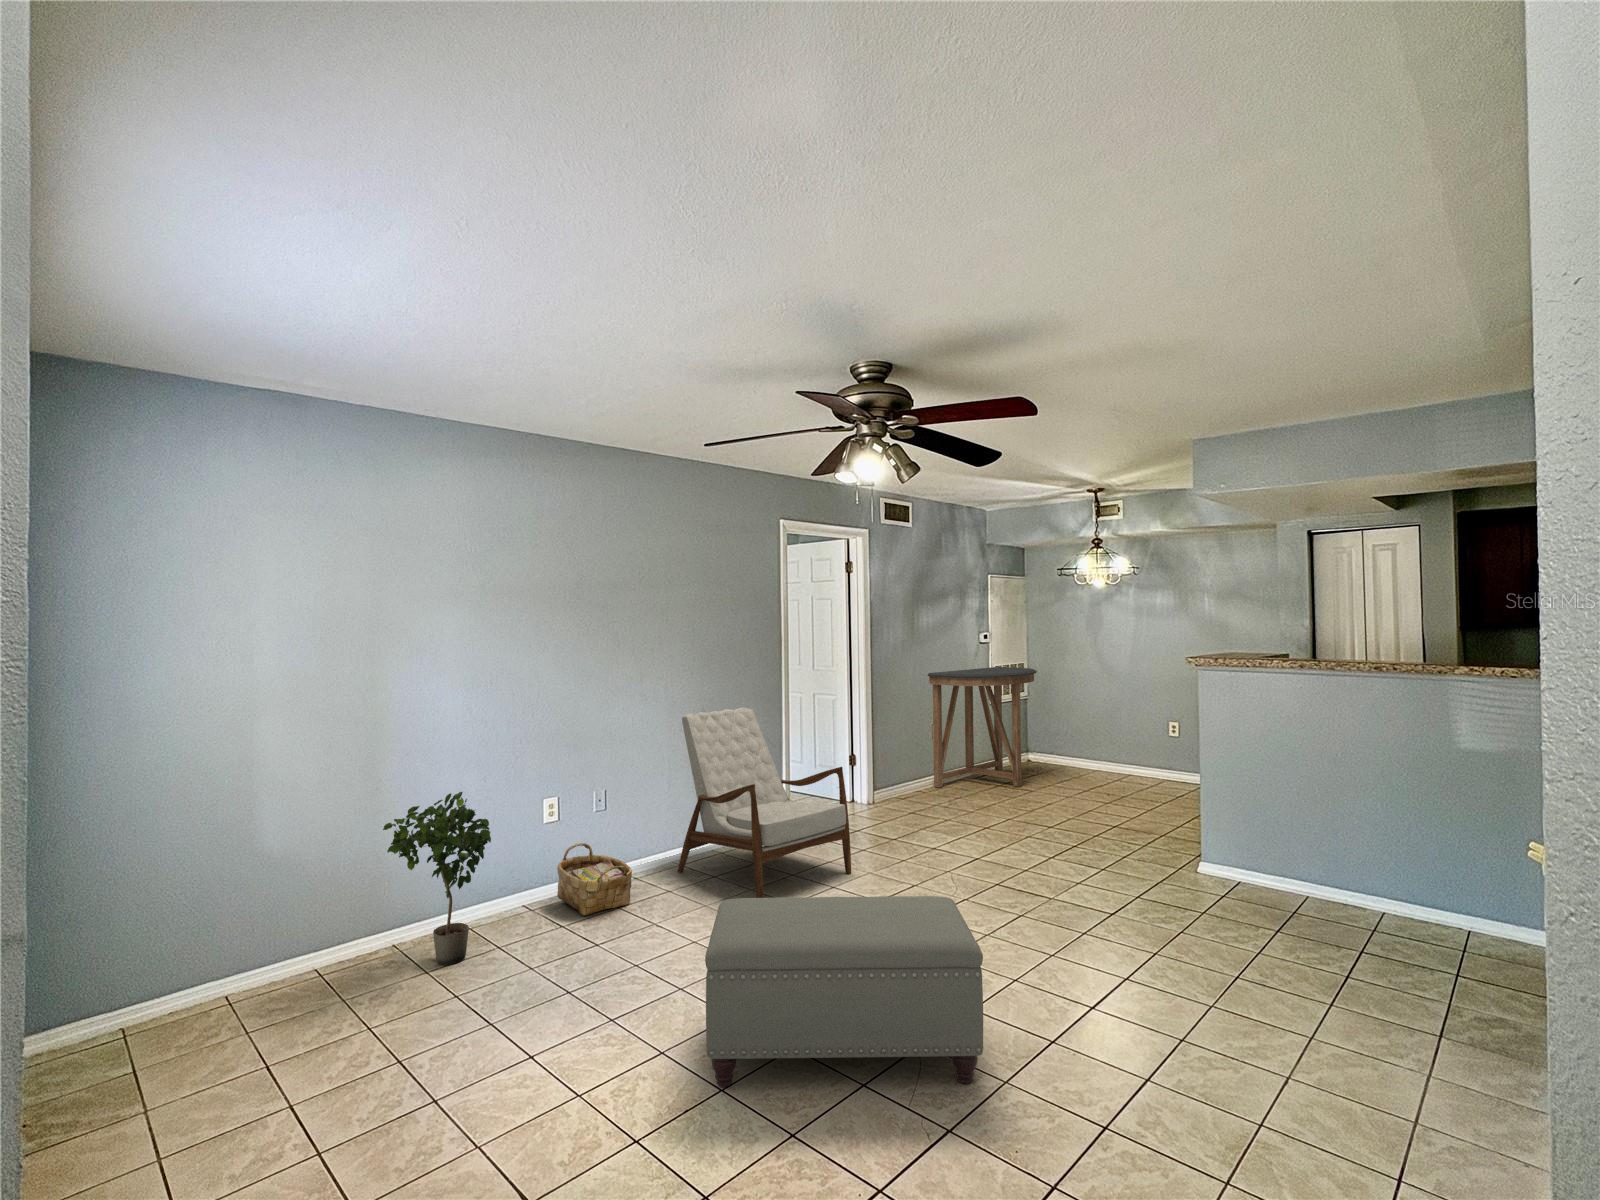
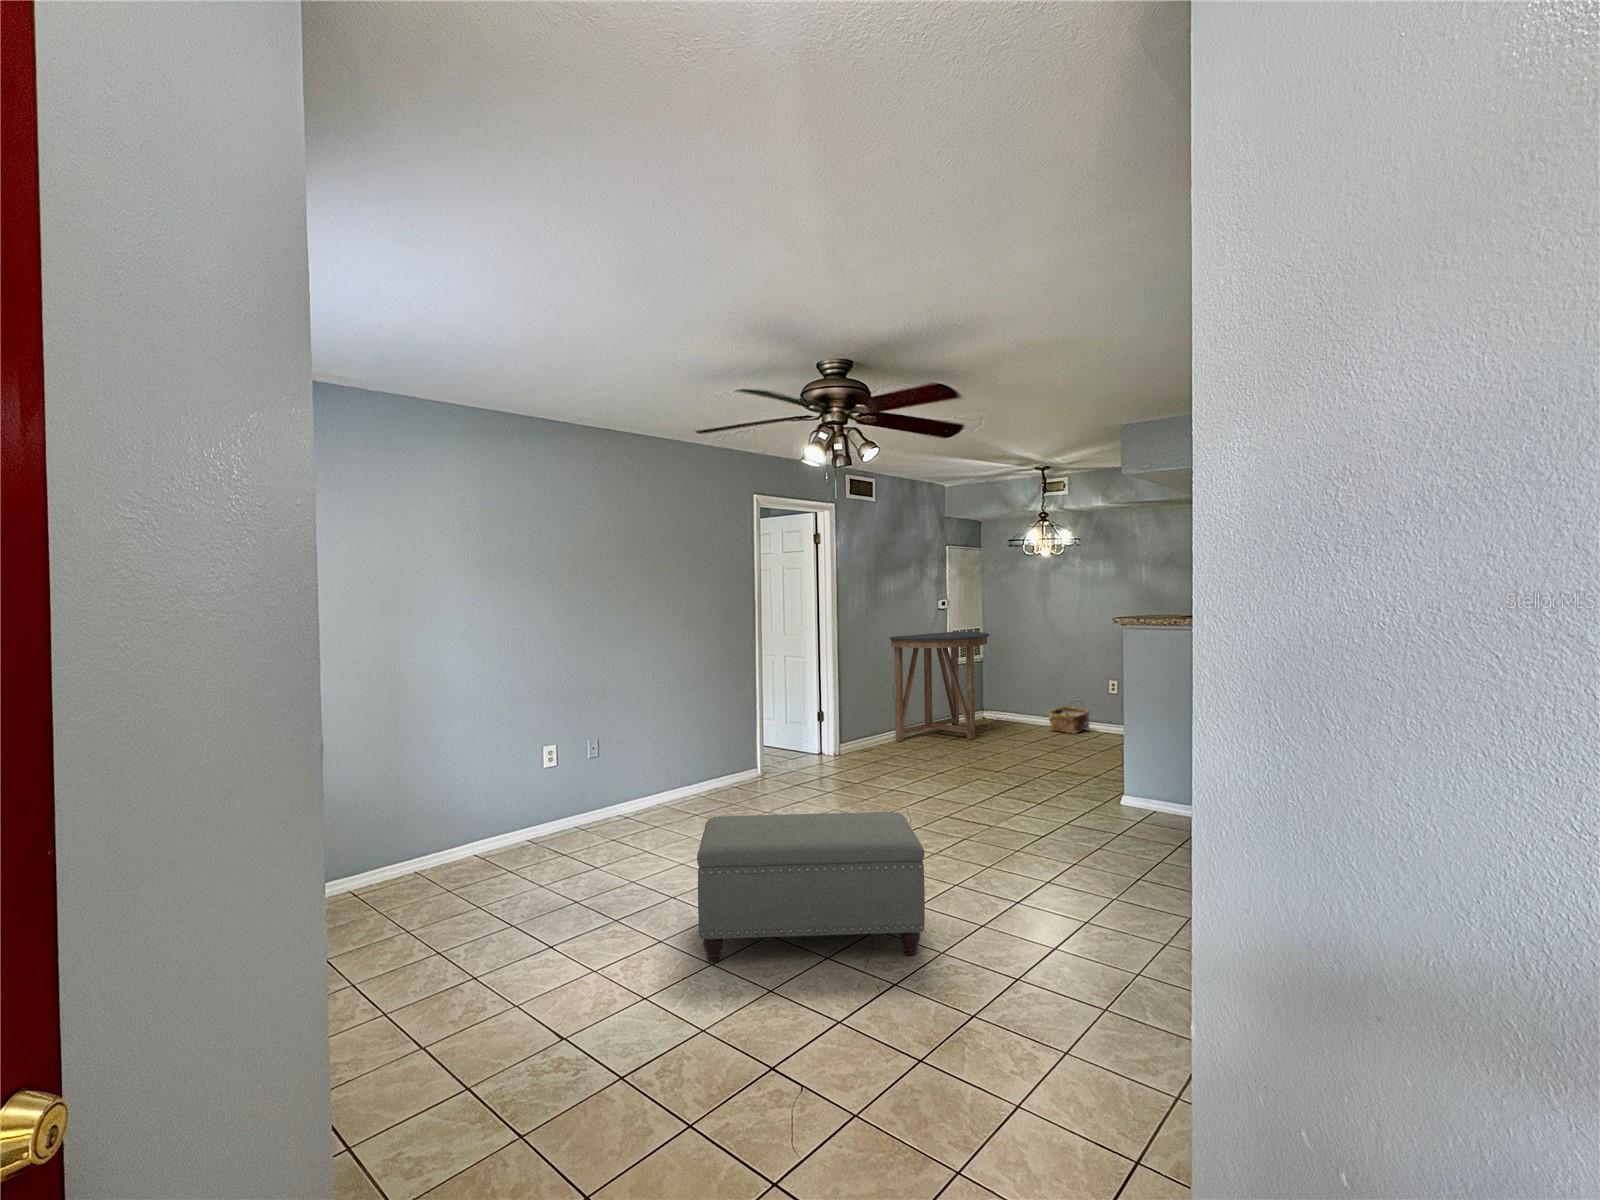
armchair: present [678,708,851,898] -> none [665,666,819,834]
potted plant: present [383,792,491,965] -> none [410,736,504,884]
woven basket: present [557,843,632,916] -> present [1049,701,1089,734]

